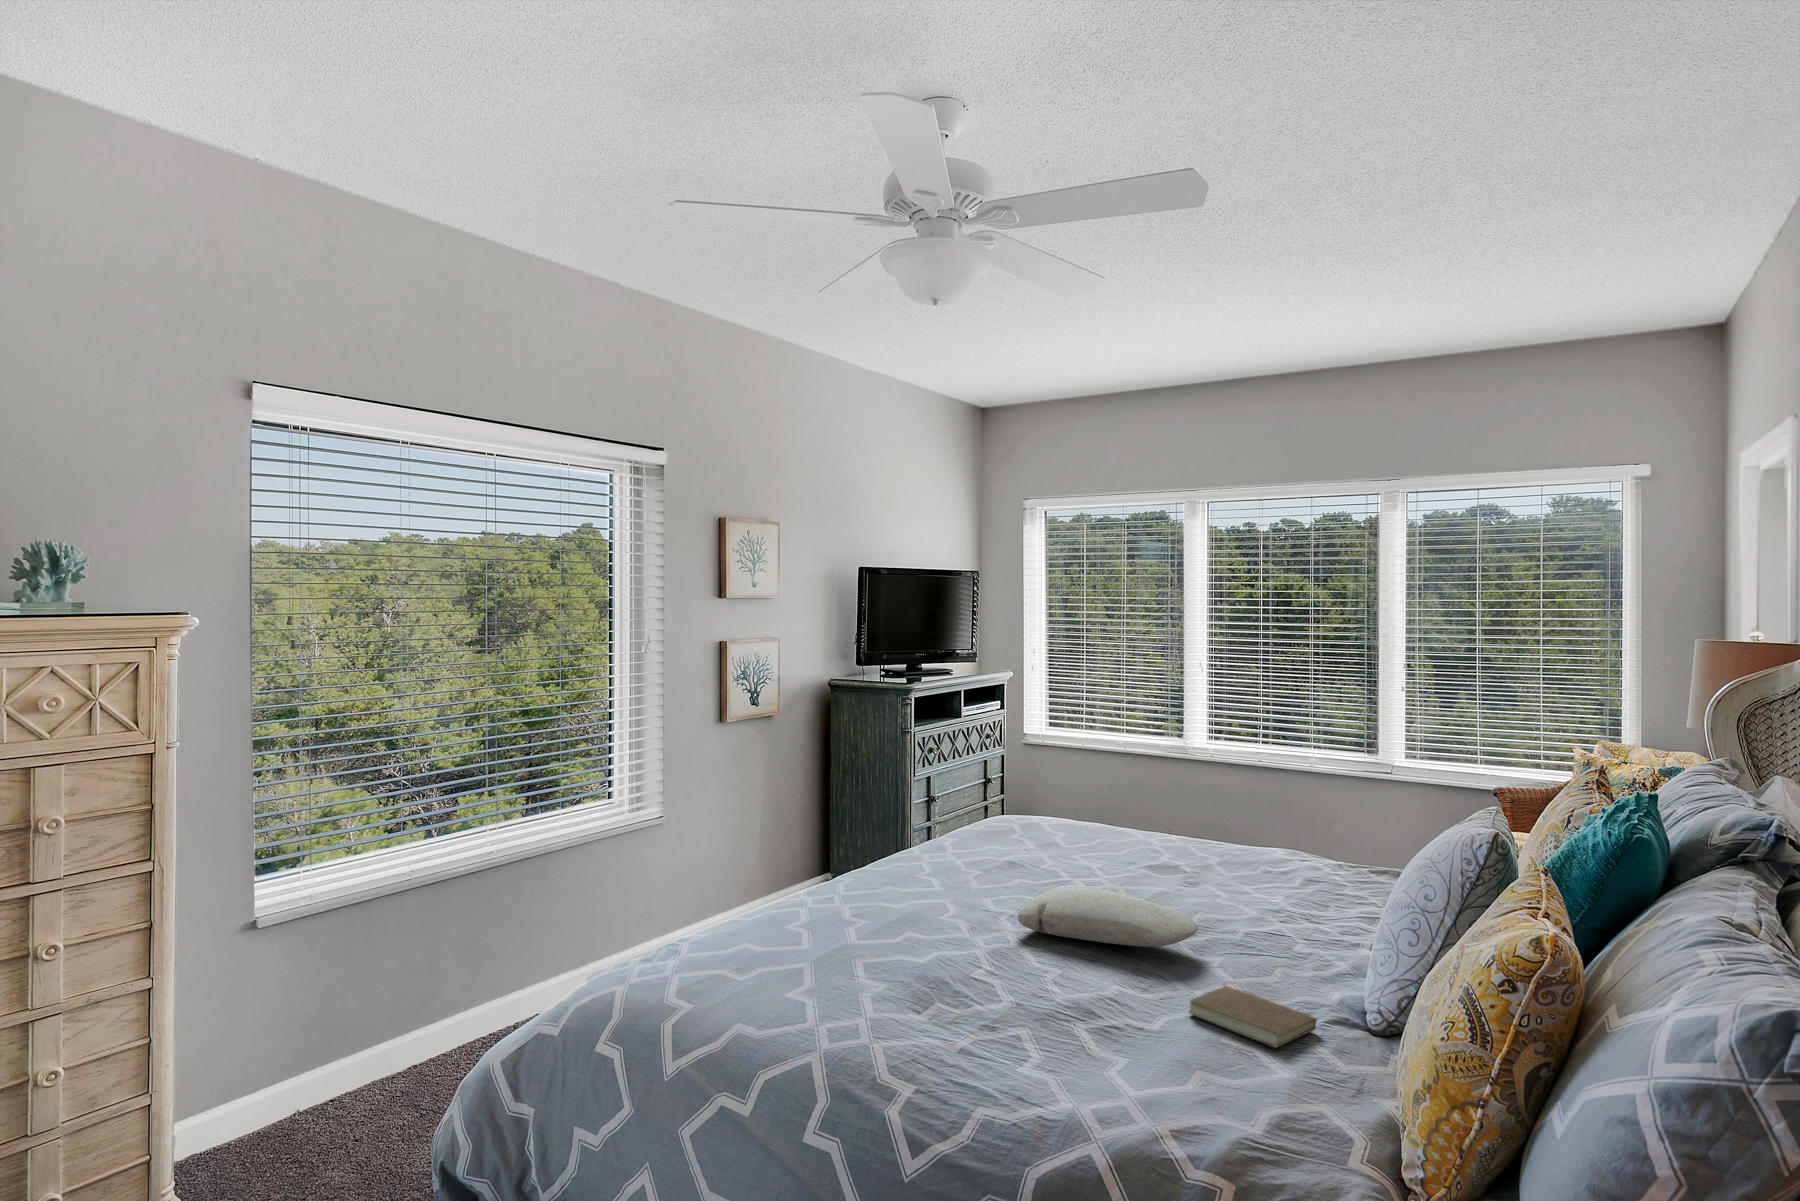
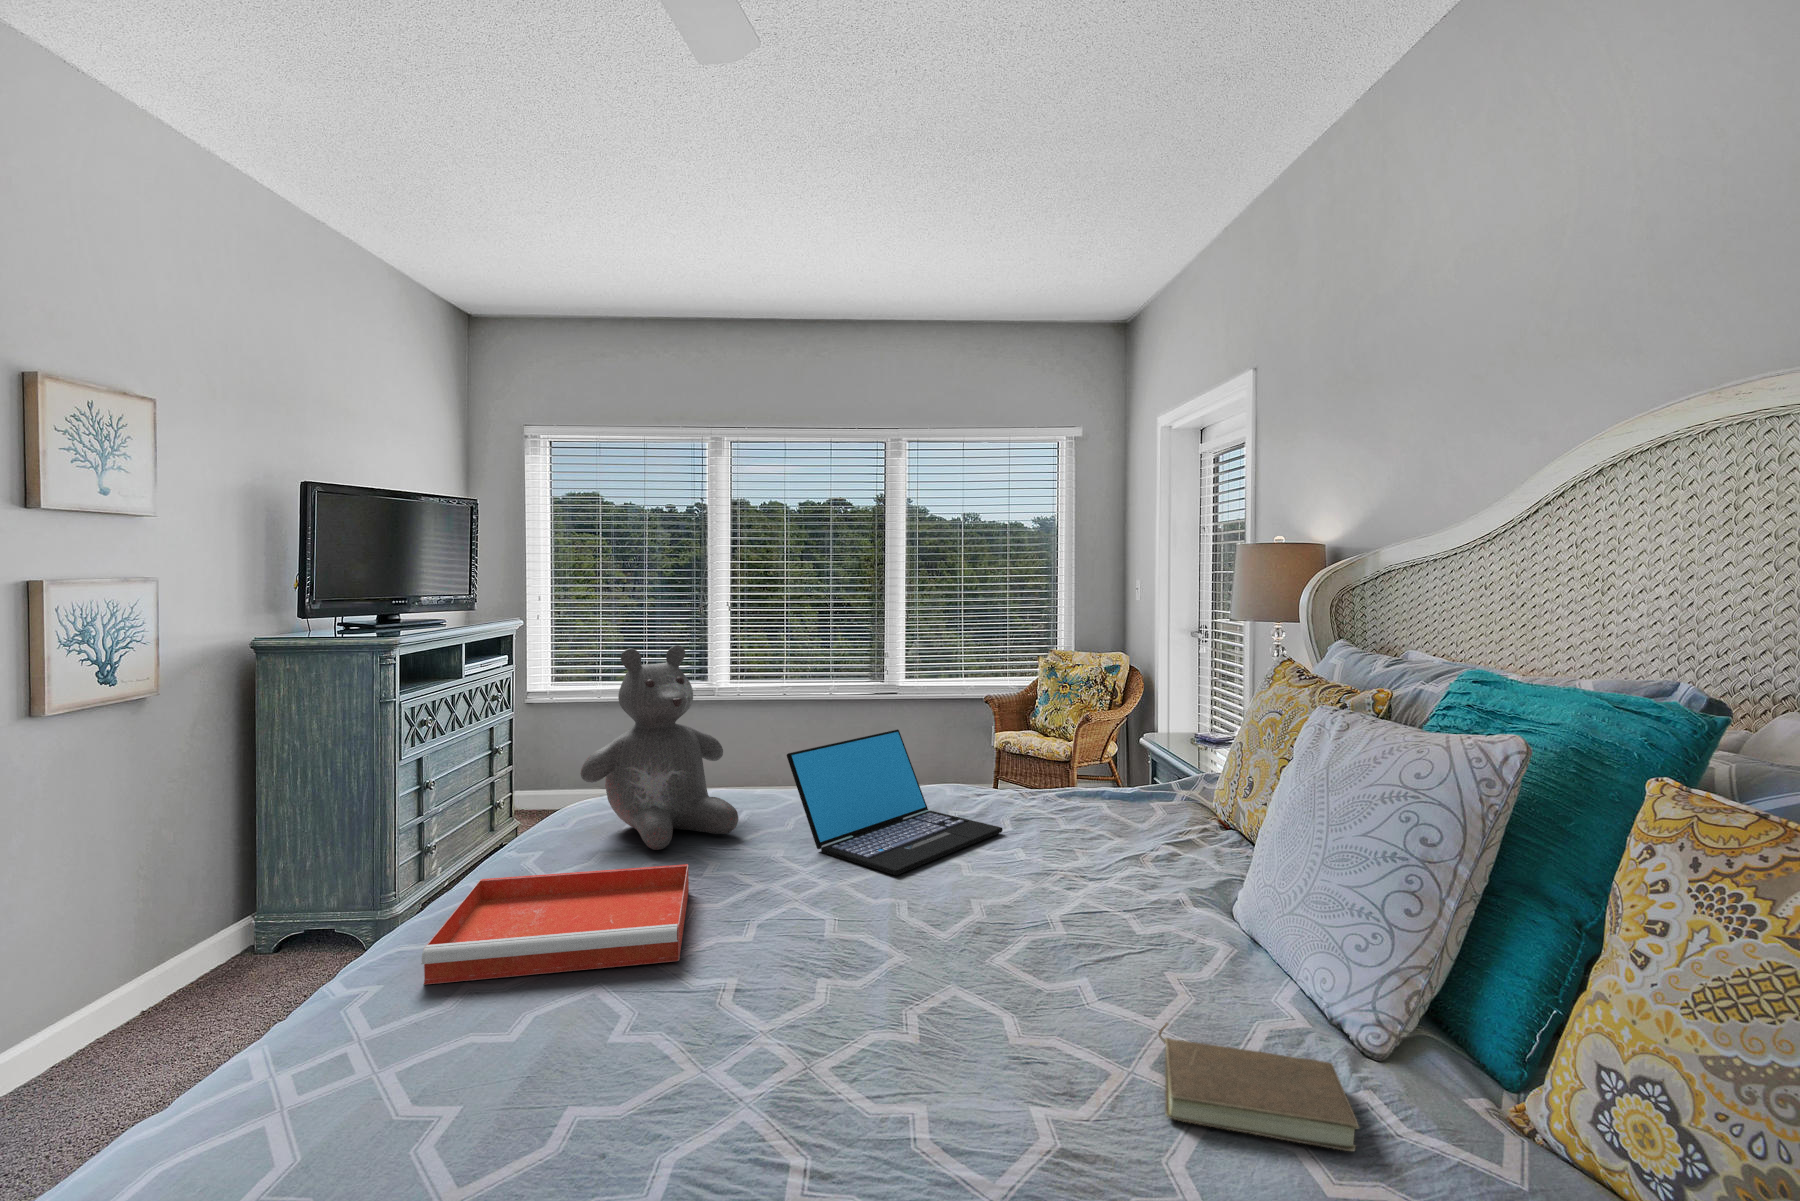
teddy bear: none [987,709,1093,851] -> present [580,645,738,850]
laptop: none [1120,791,1294,893] -> present [787,729,1002,875]
tray: none [868,844,1029,903] -> present [421,864,689,985]
pillow: present [1018,885,1198,947] -> none [763,905,1048,1009]

